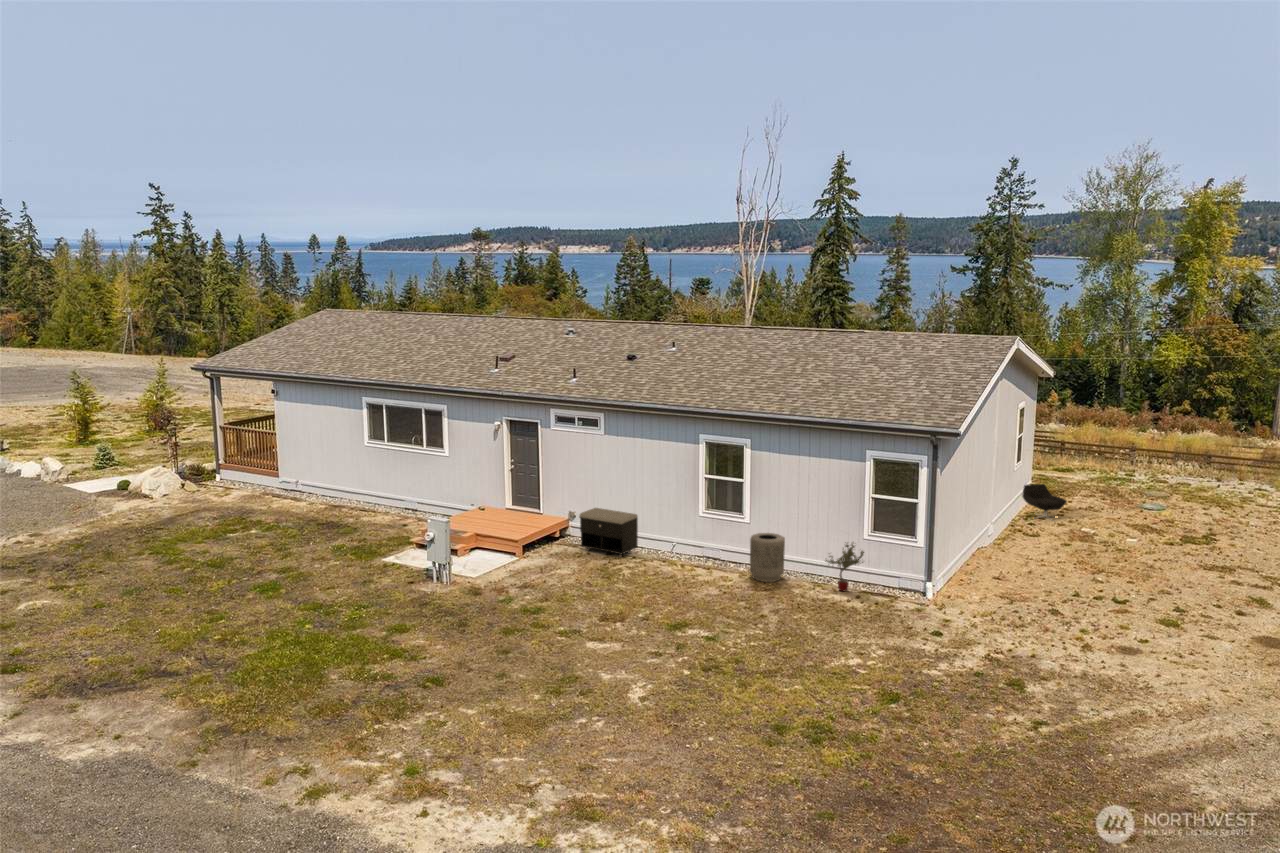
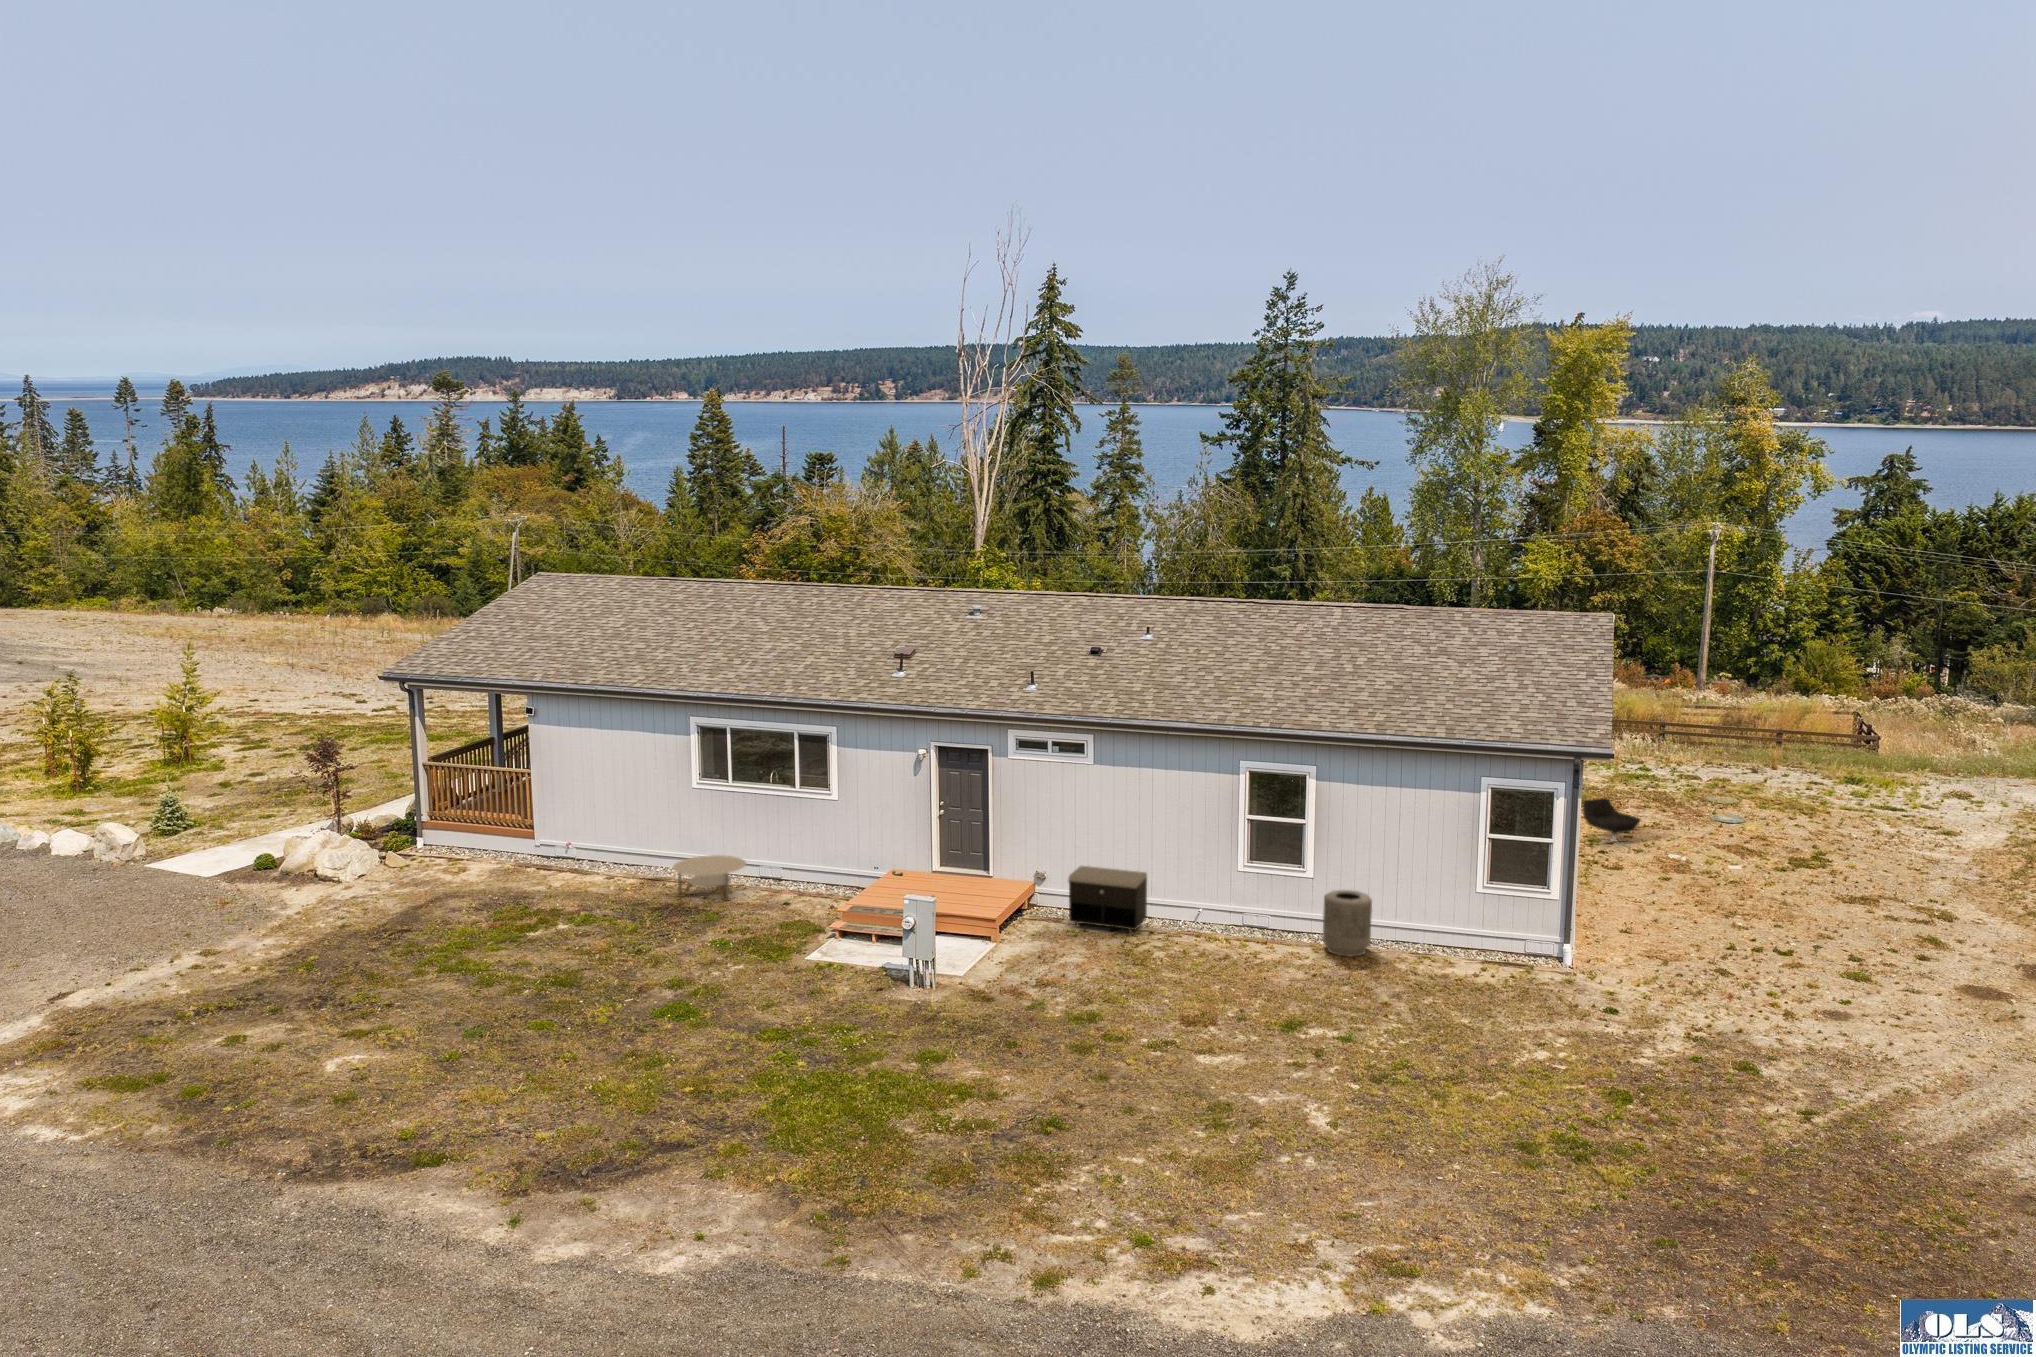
round table: none [340,491,391,521] -> present [673,855,746,901]
potted tree: present [825,543,864,592] -> none [1428,896,1486,963]

